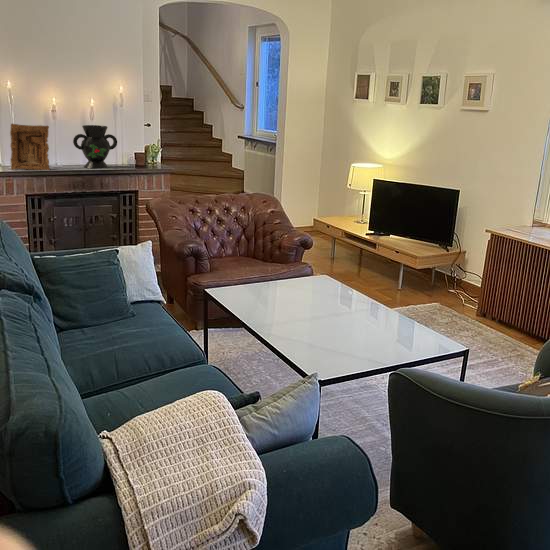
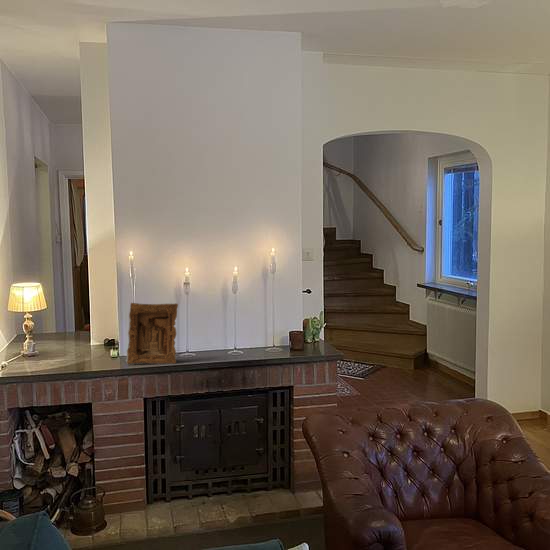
decorative vase: present [73,125,117,169] -> none [209,298,267,358]

